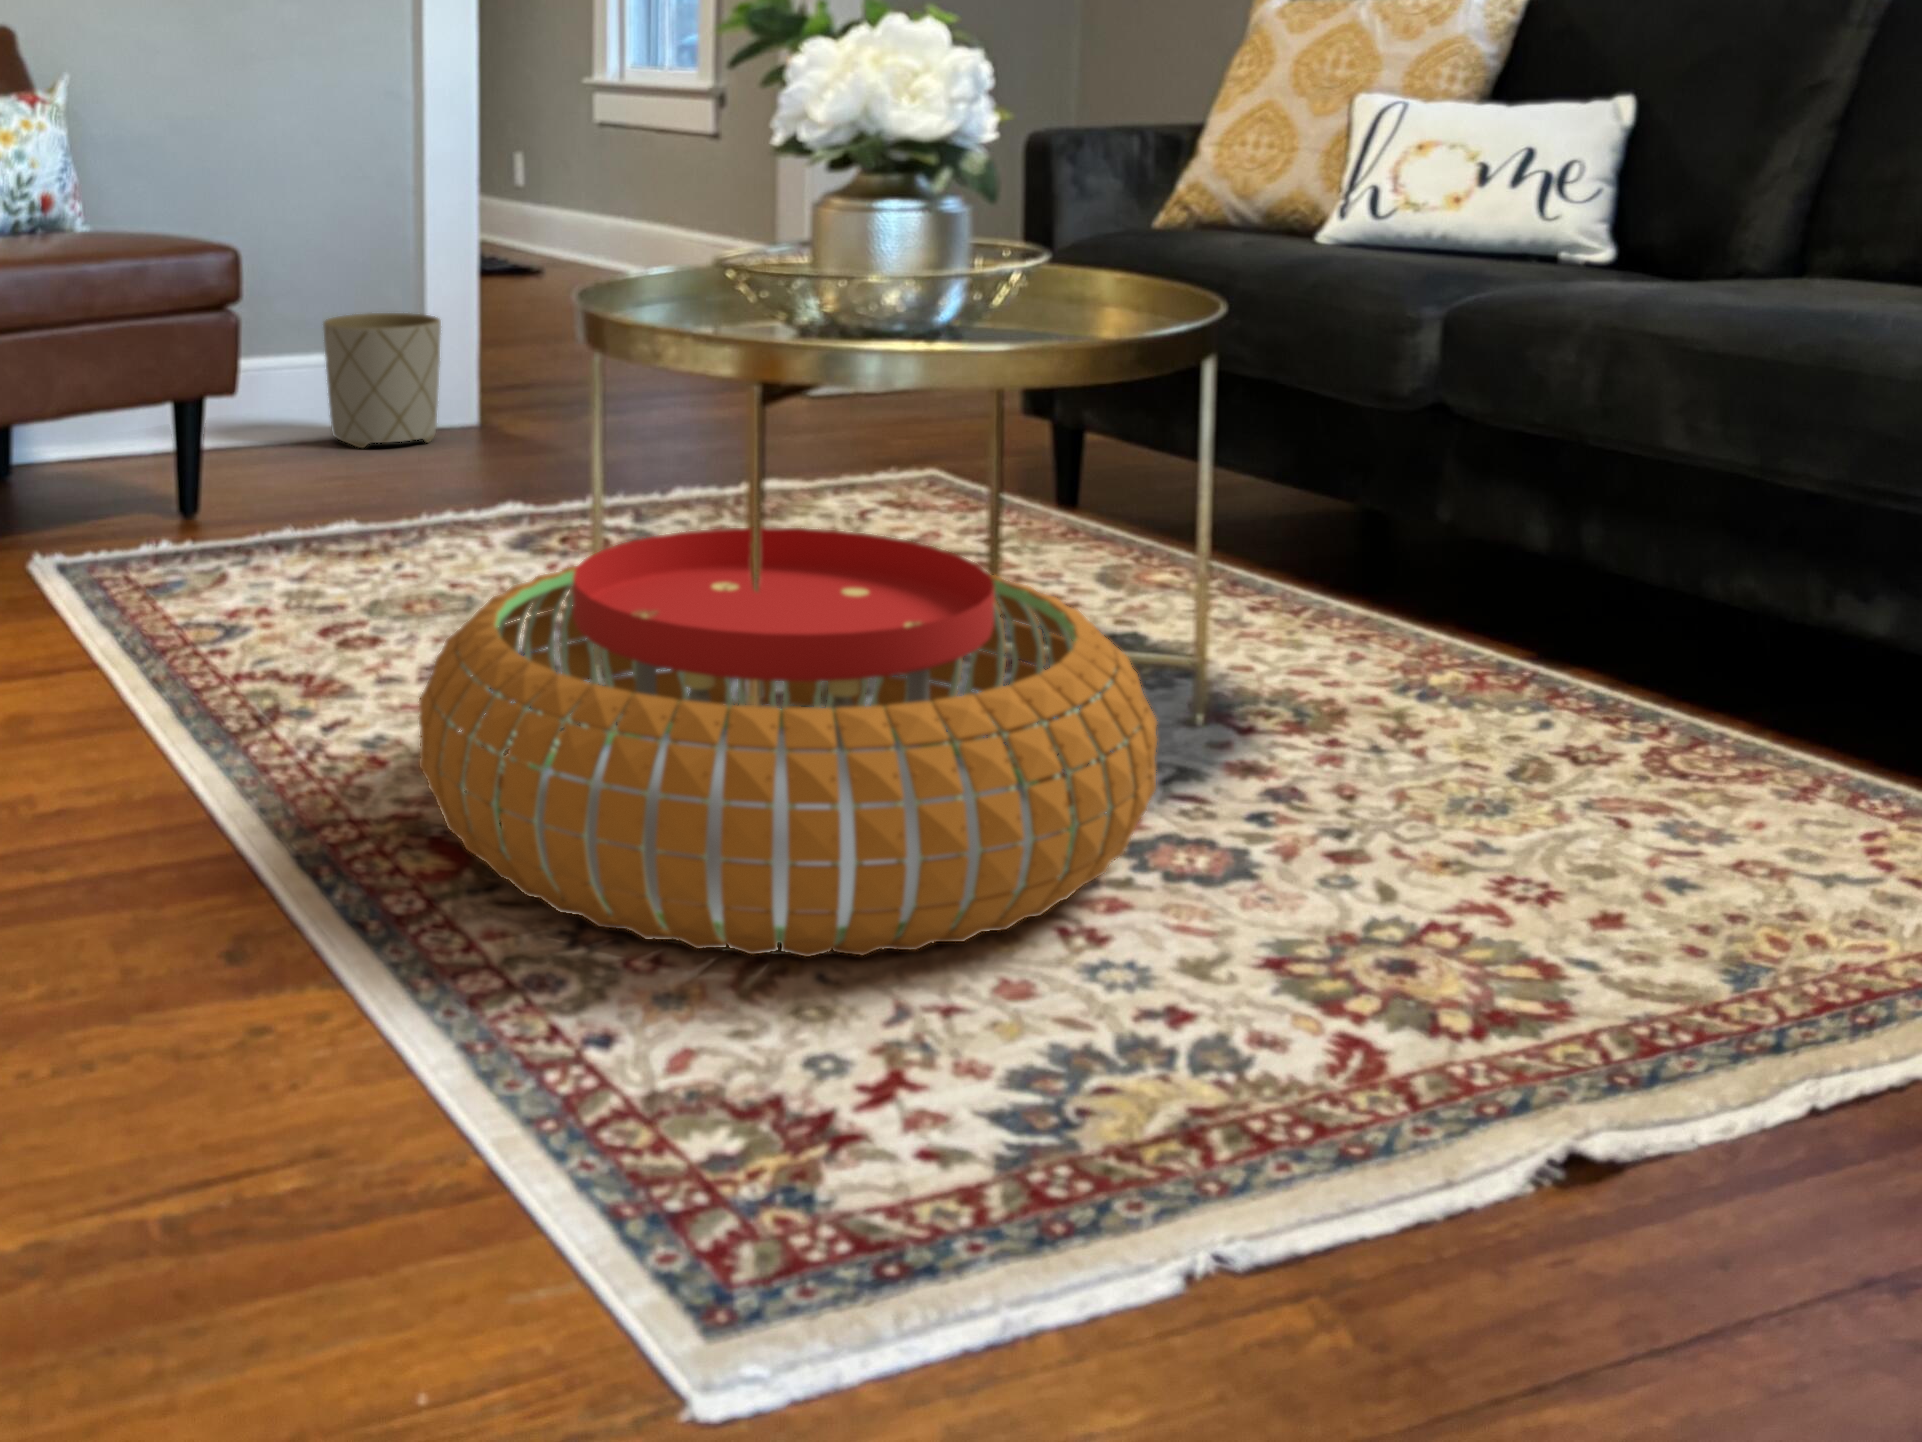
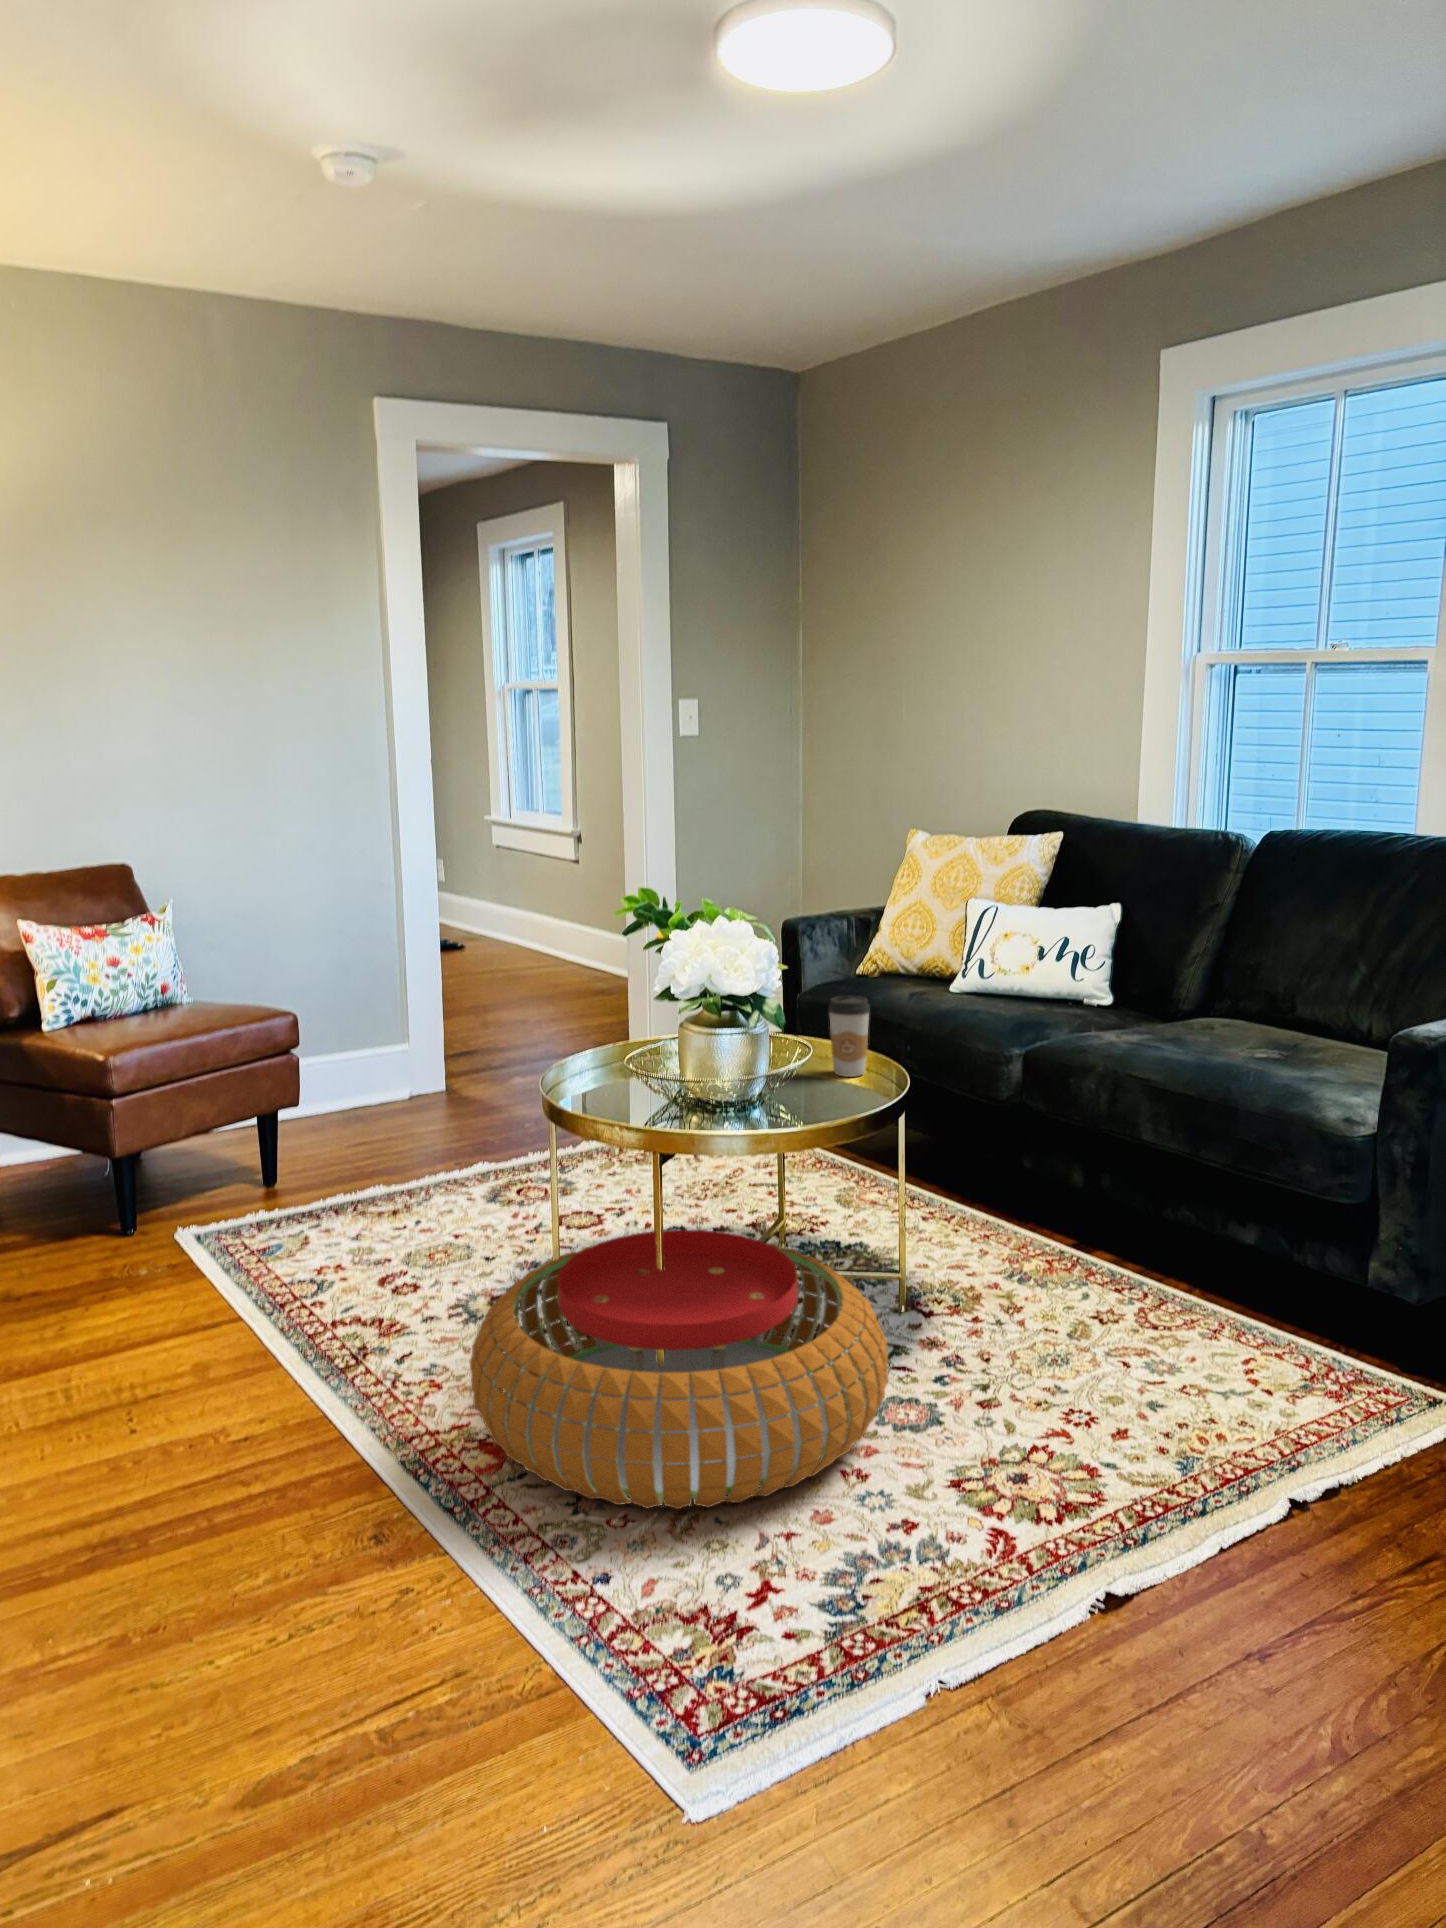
coffee cup: none [1079,171,1155,307] -> present [828,996,870,1077]
planter: present [323,313,441,448] -> none [343,1025,421,1118]

